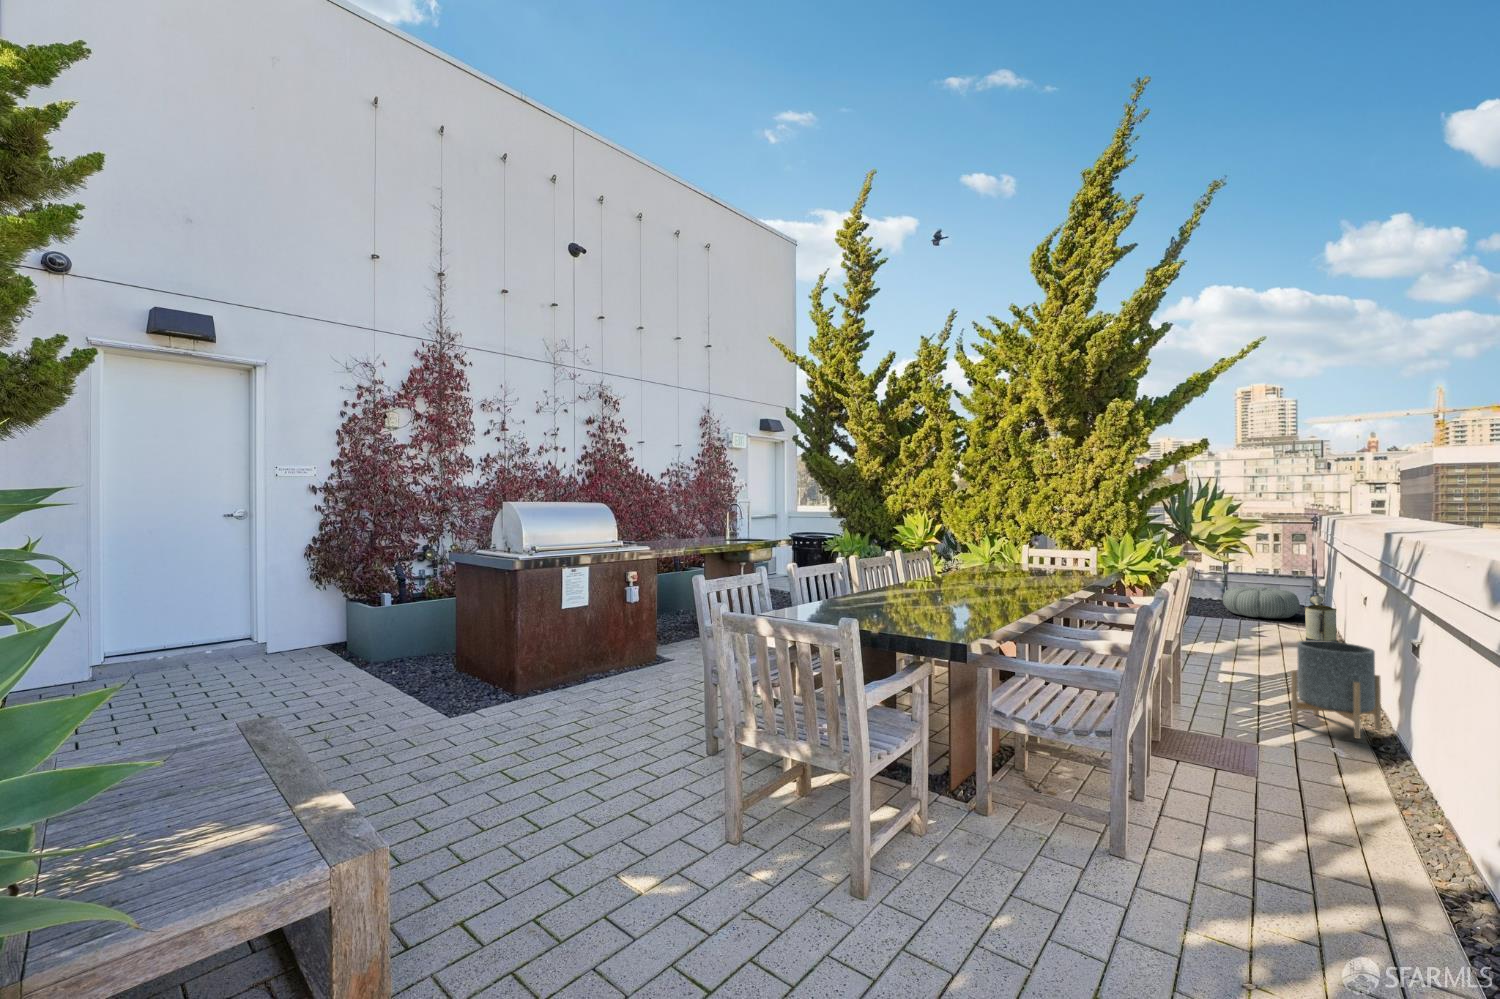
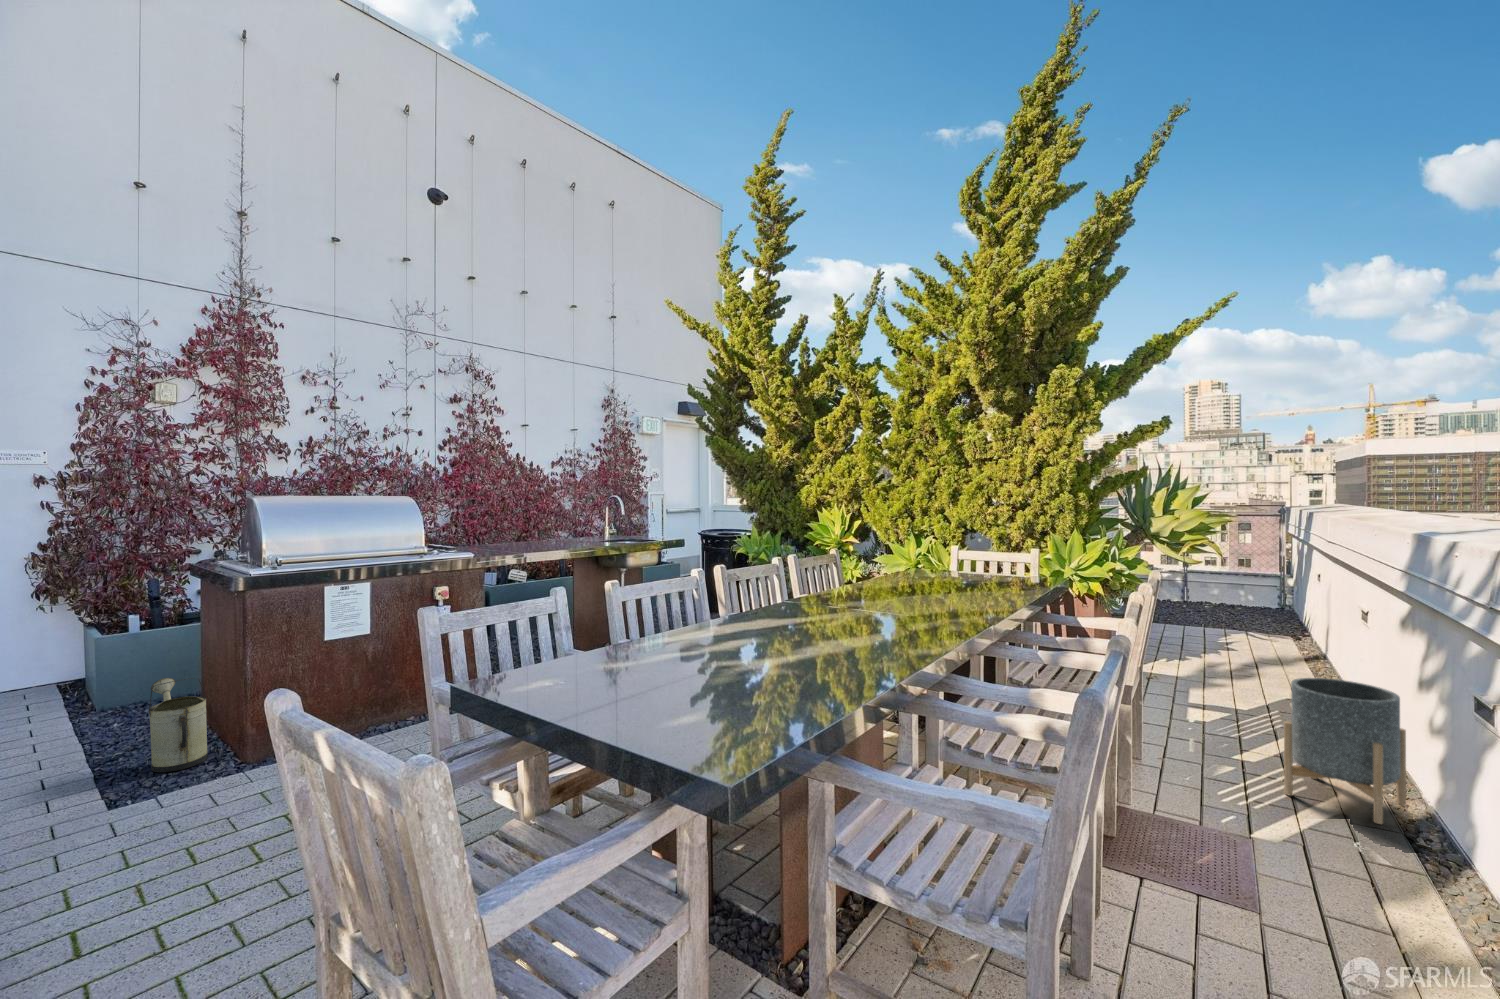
pouf: present [1223,587,1300,618] -> none [1185,588,1271,625]
watering can: present [1305,595,1337,642] -> present [149,678,207,772]

